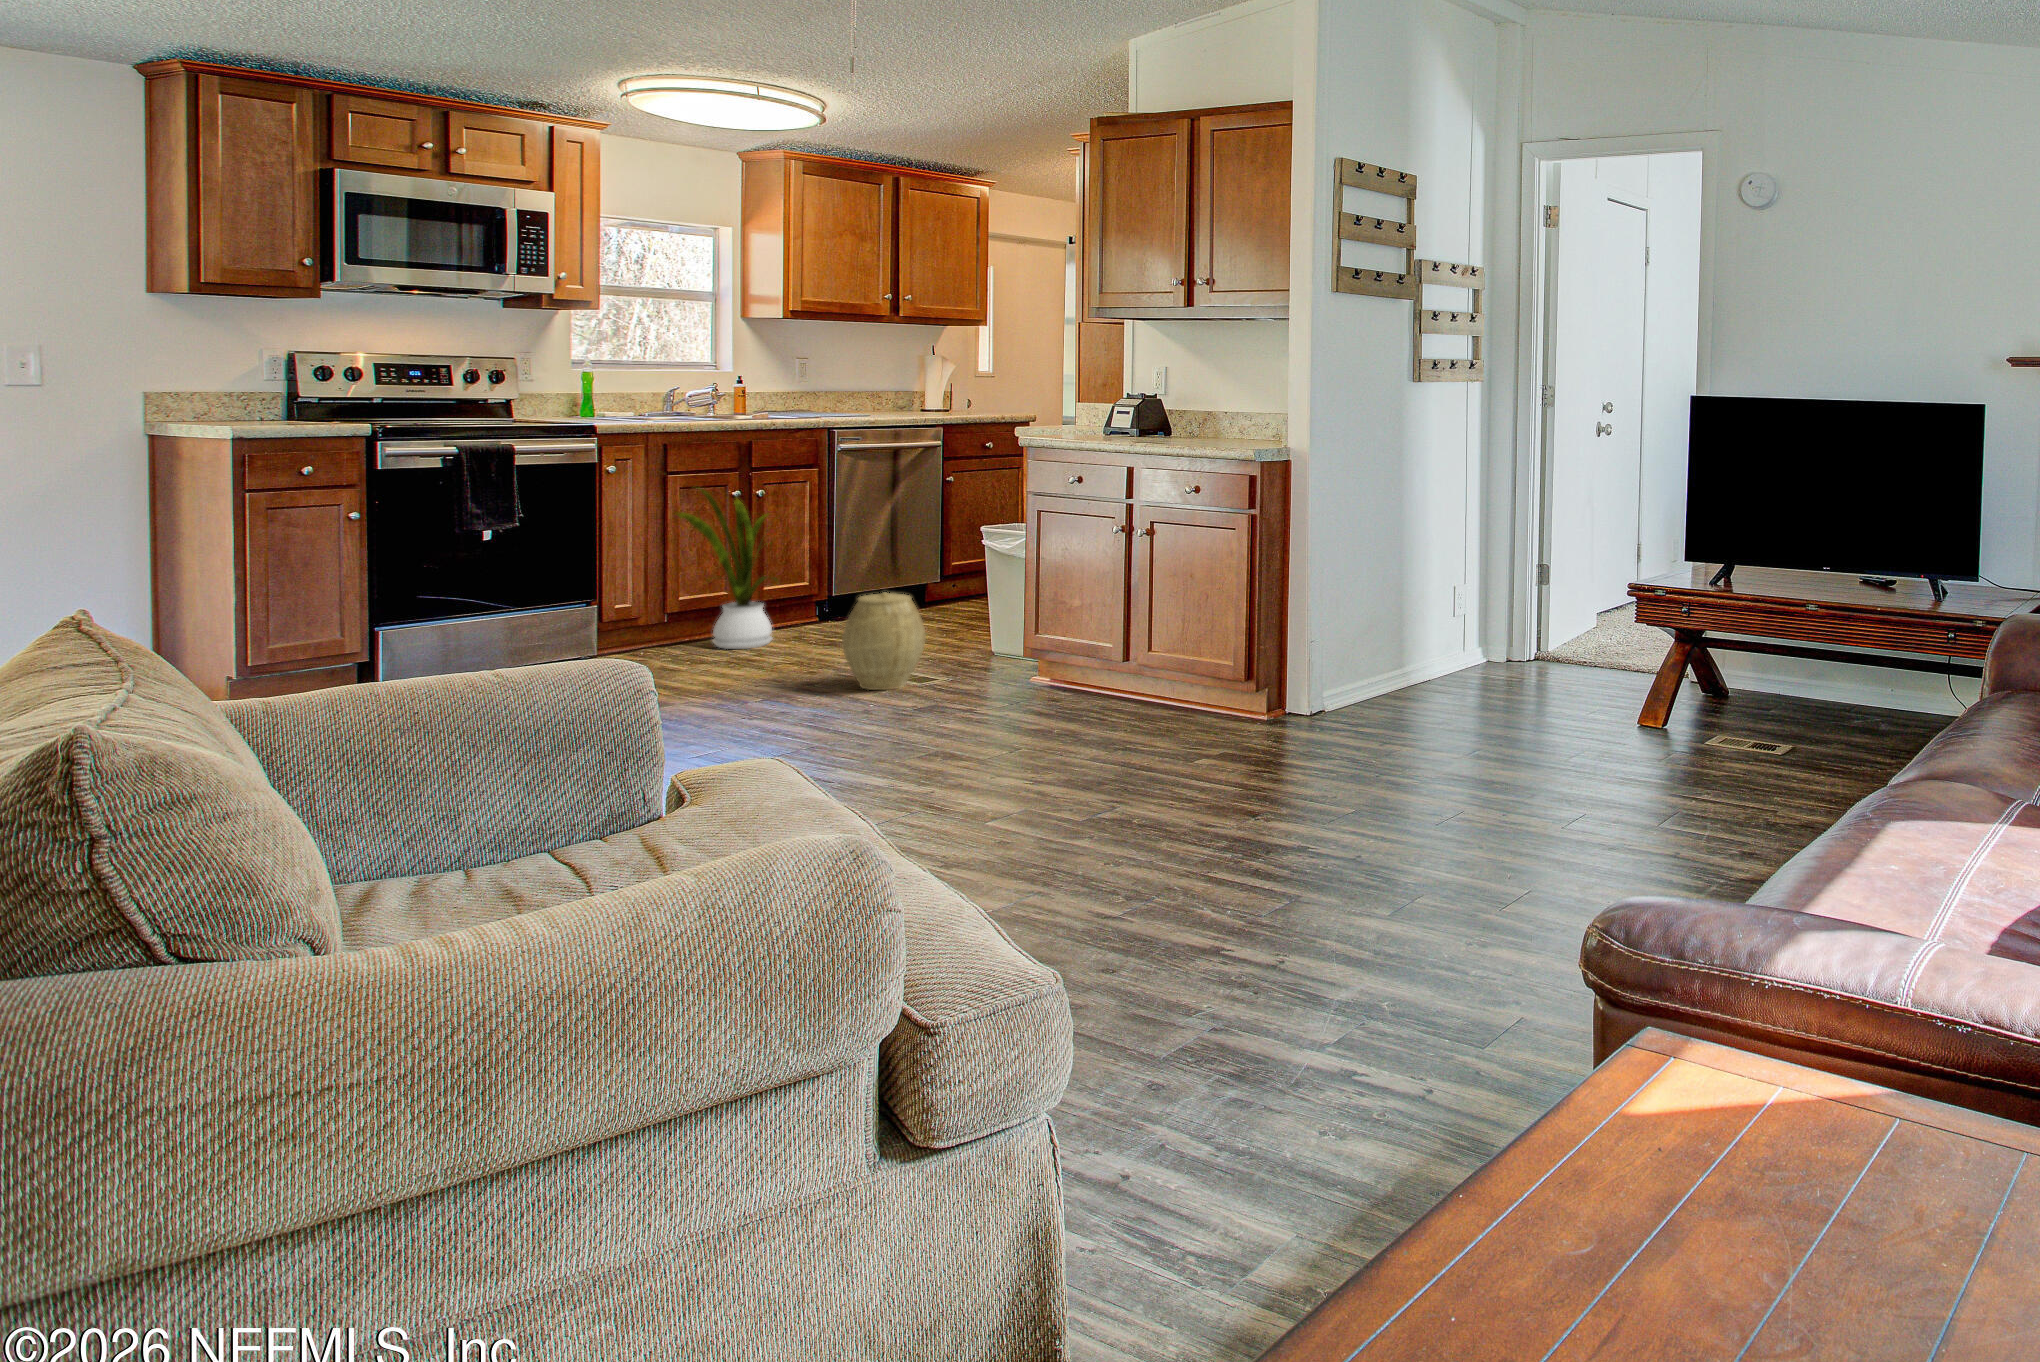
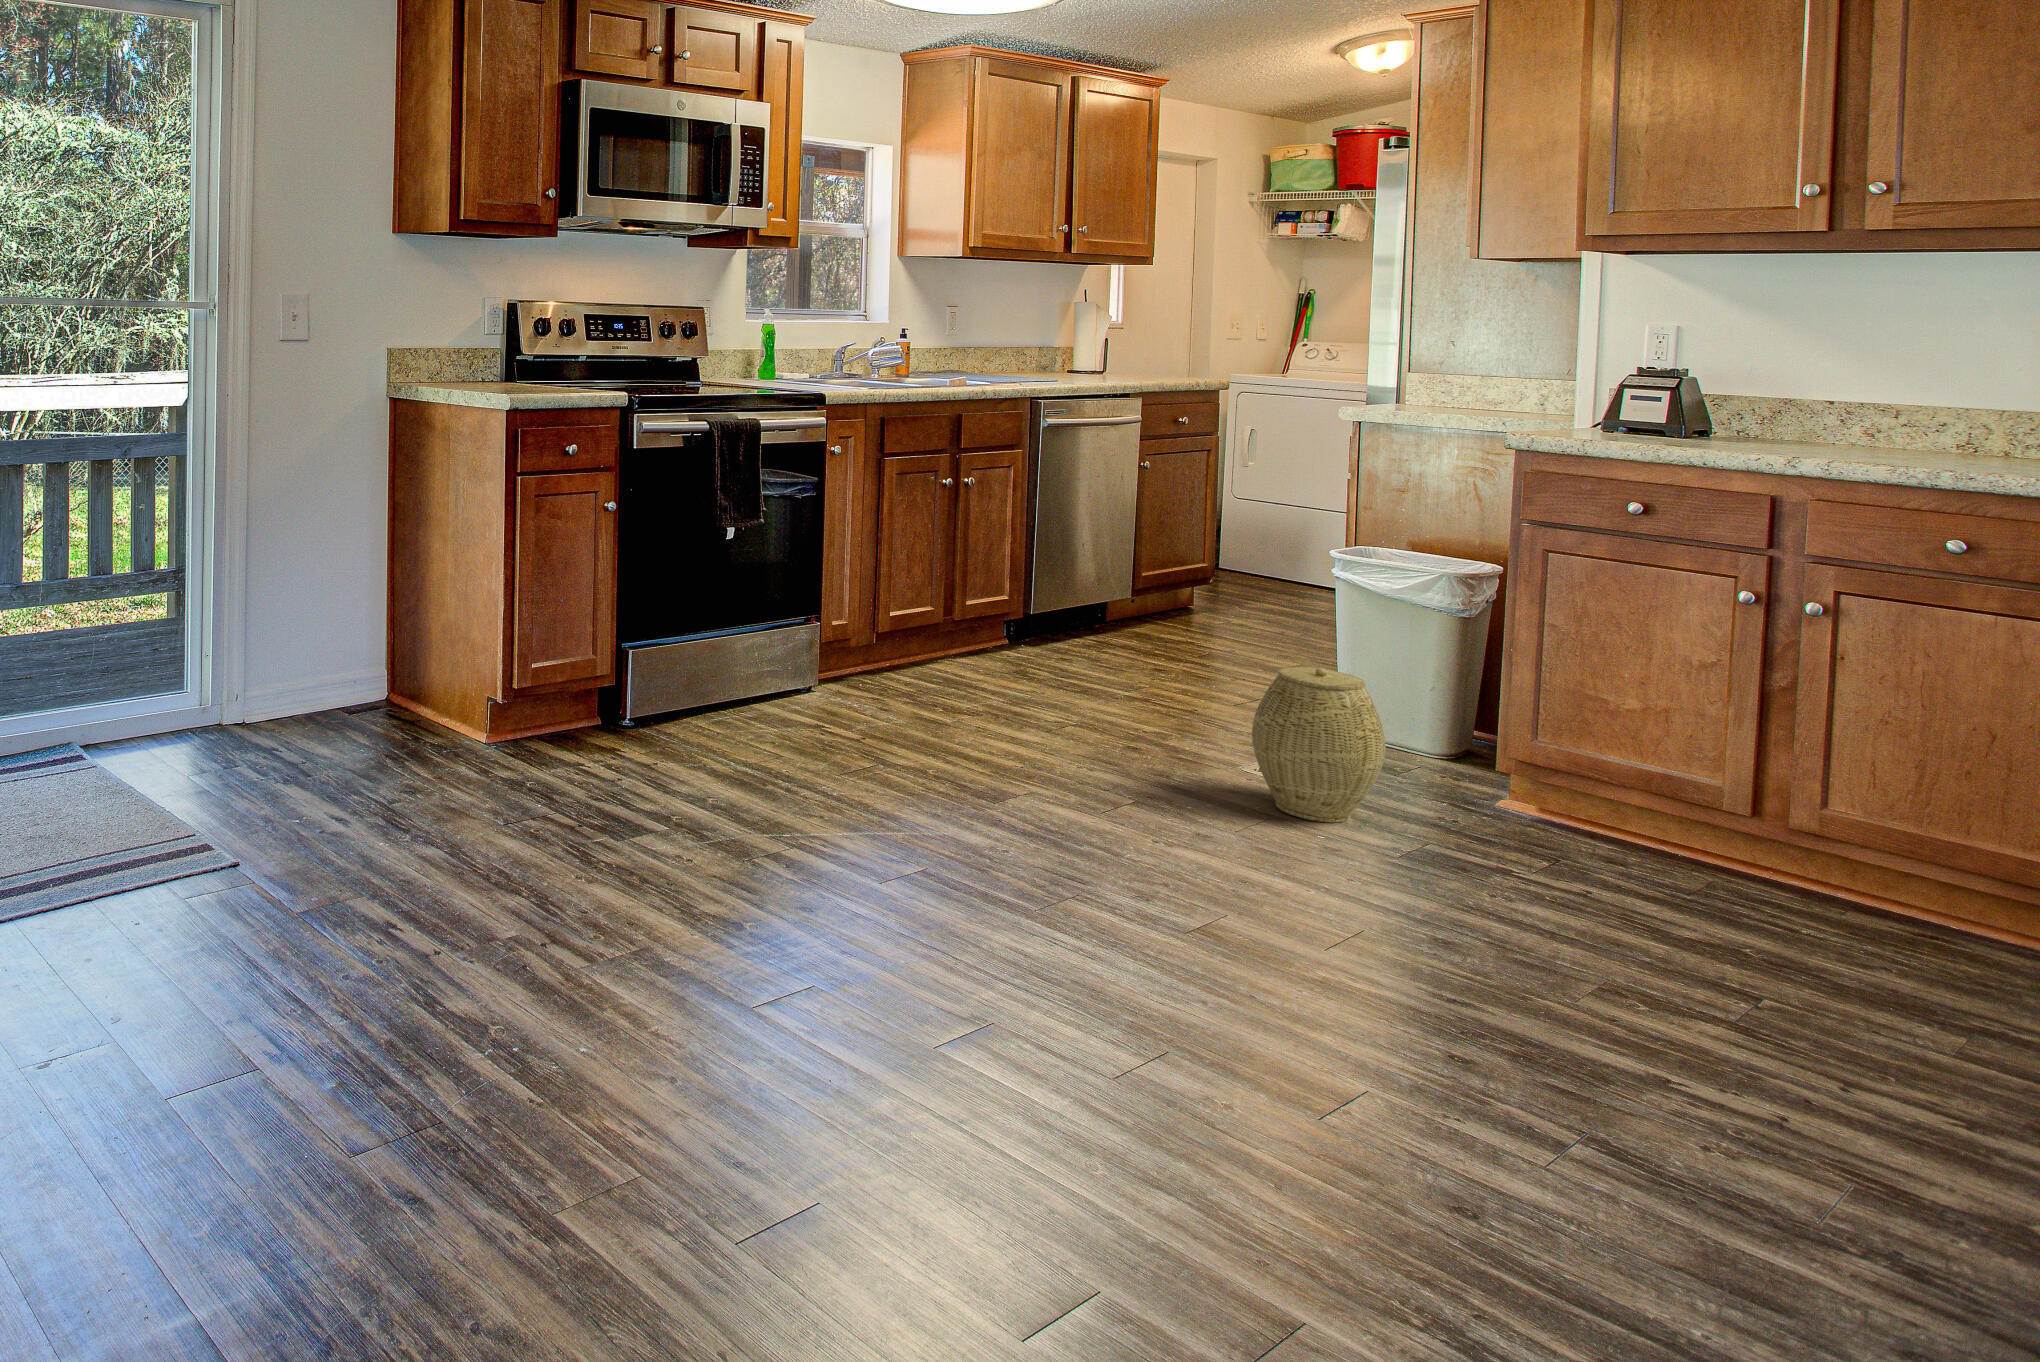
house plant: present [677,489,777,649] -> none [901,480,1038,701]

